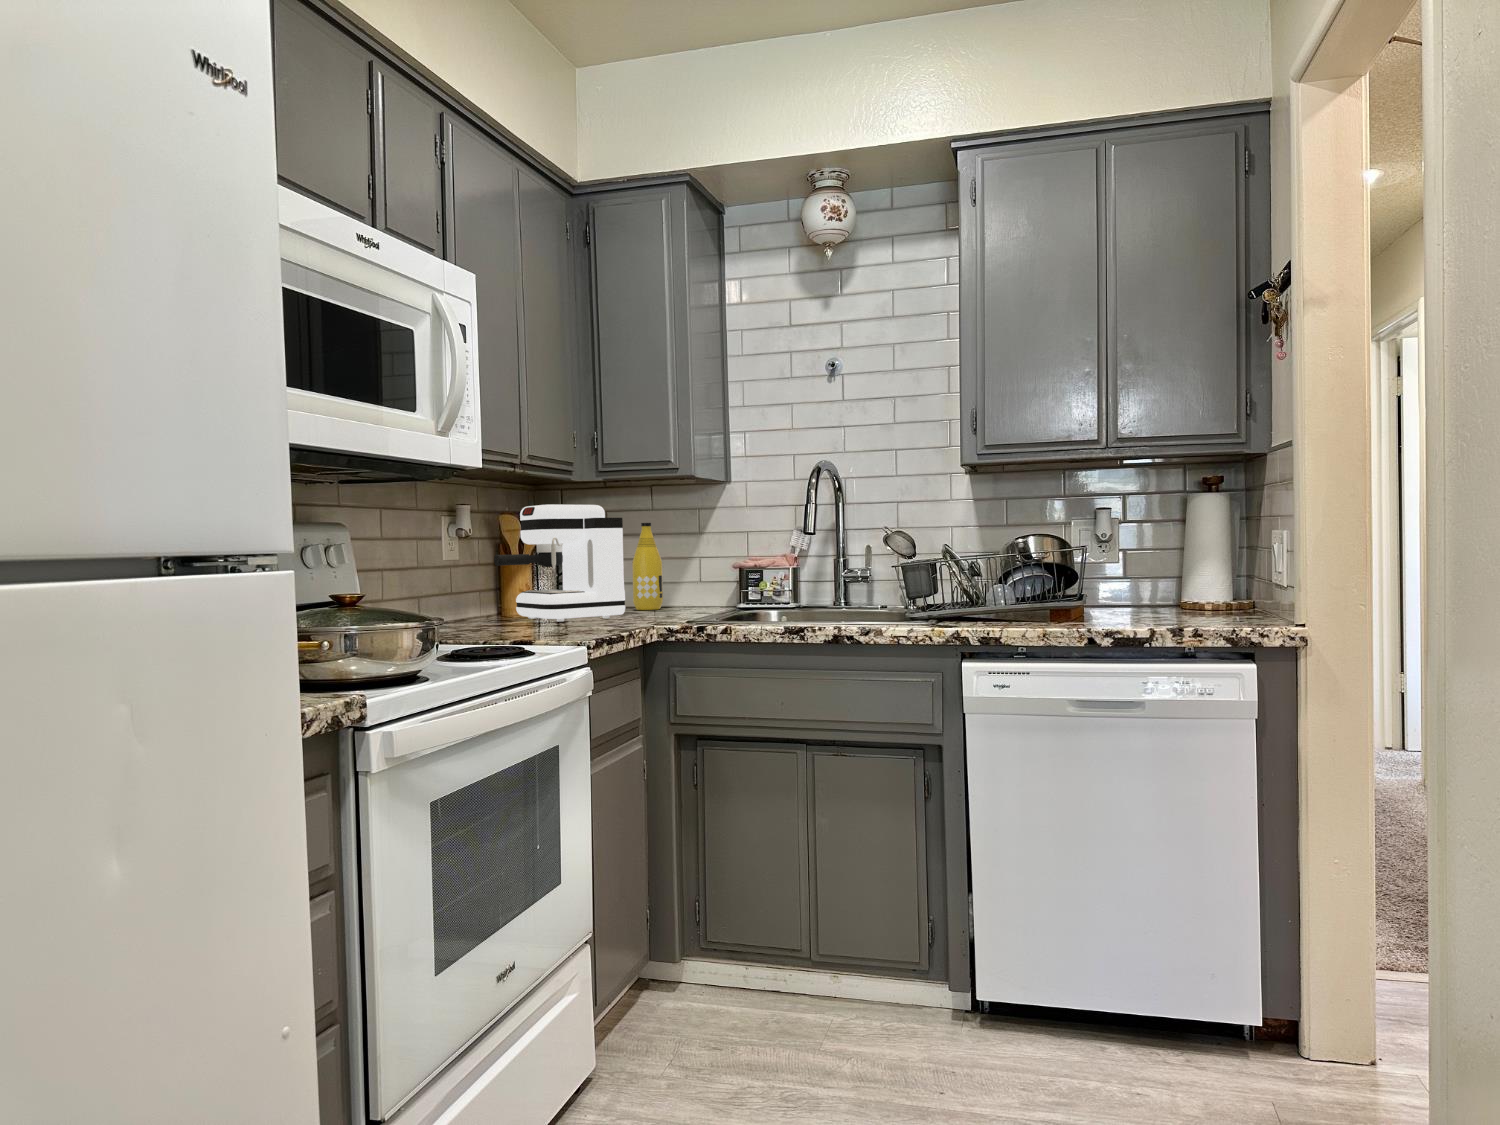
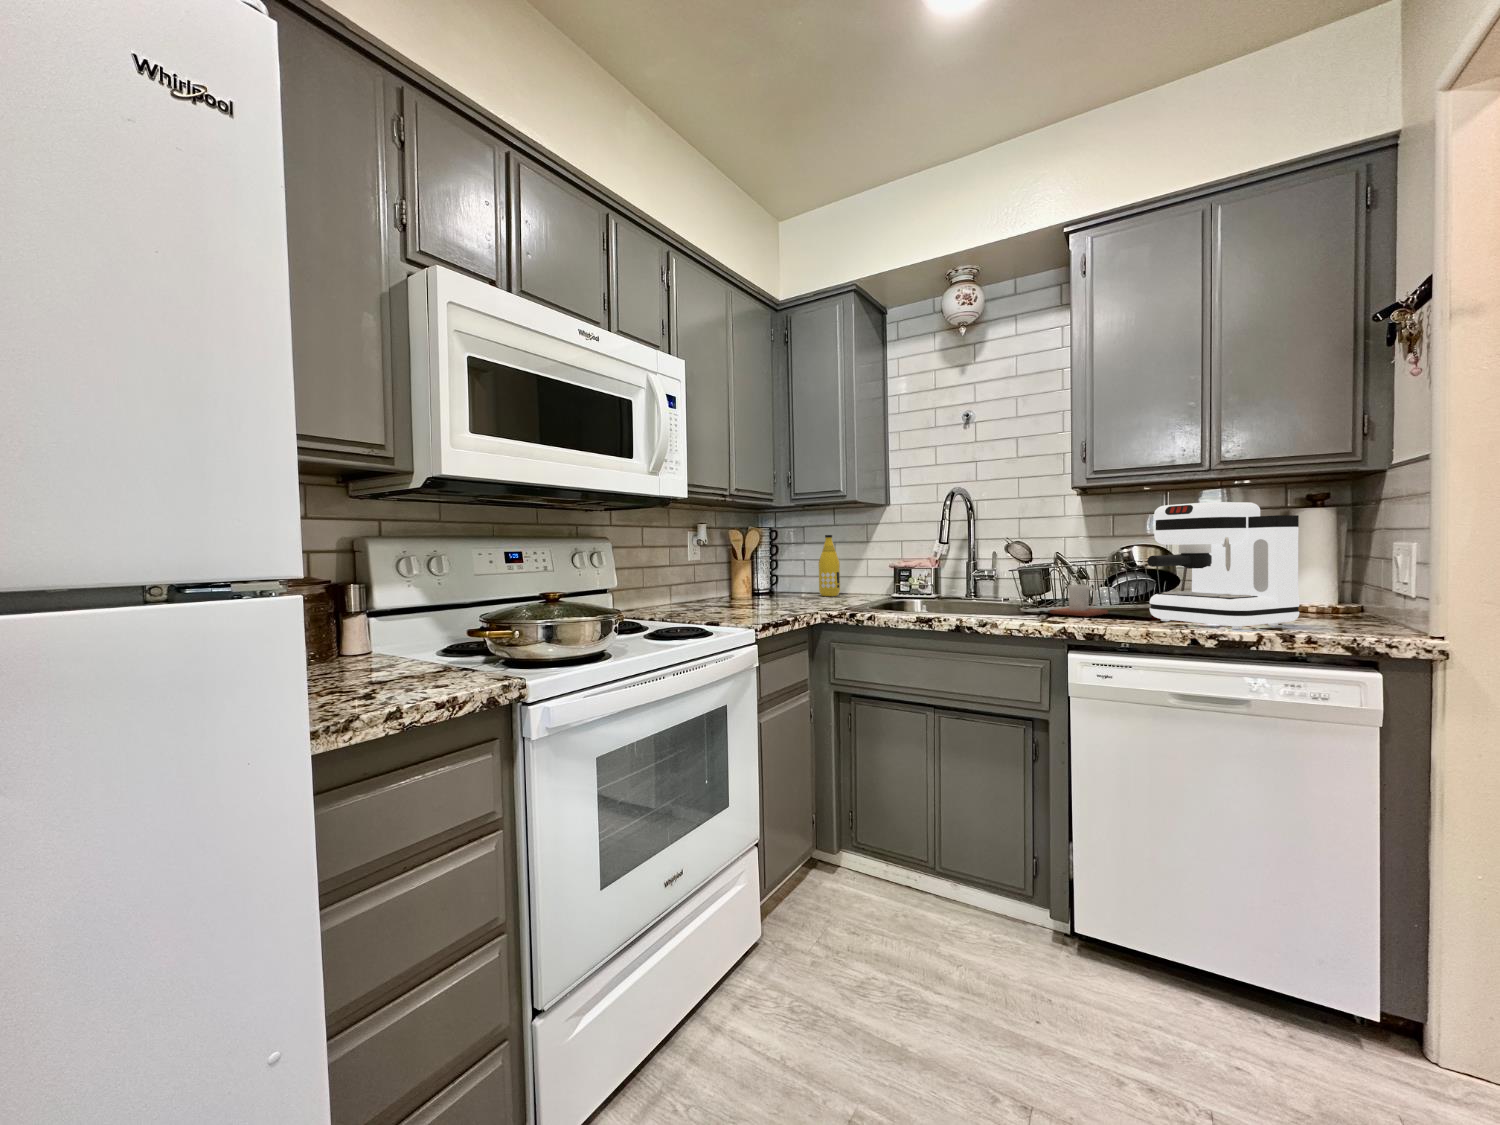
coffee maker: present [494,505,625,622] -> present [1147,502,1299,629]
mug: none [940,583,1004,620] -> present [1050,585,1108,616]

